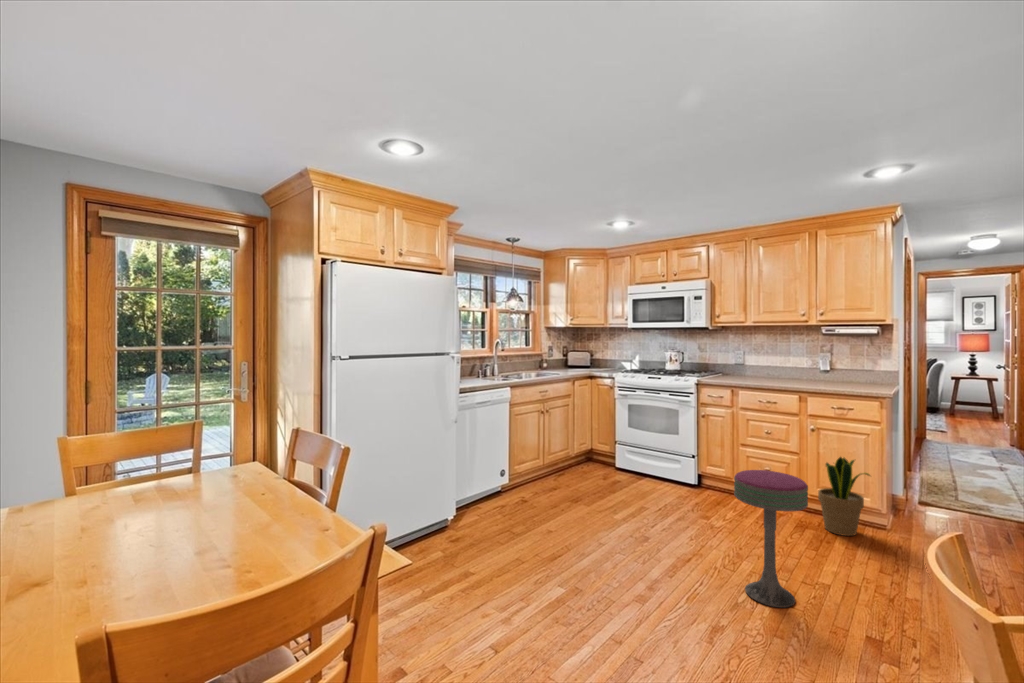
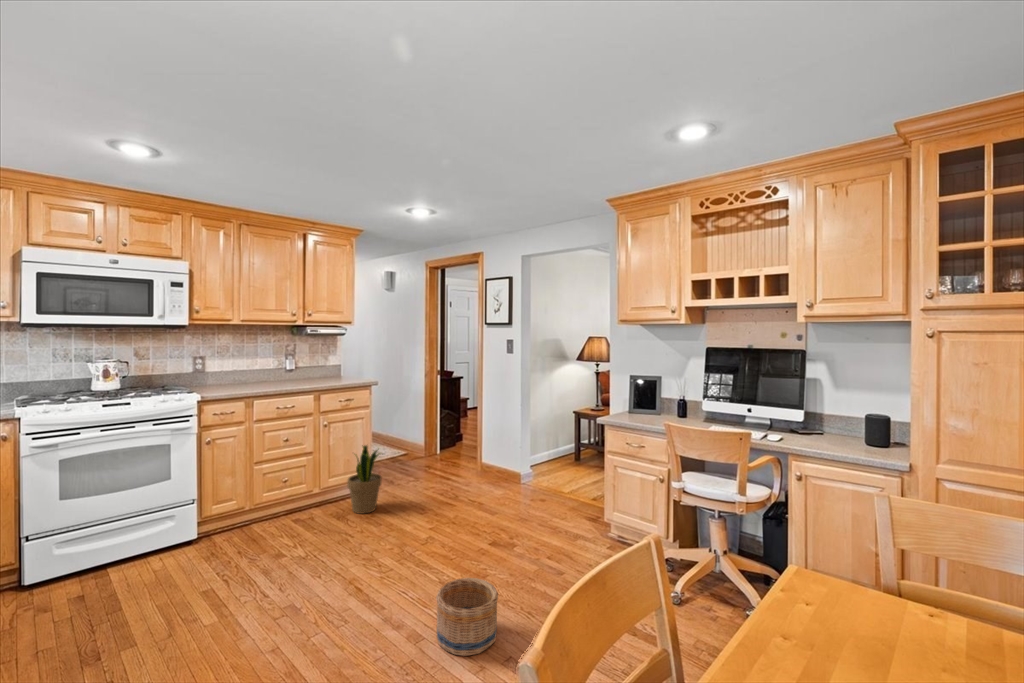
bar stool: present [734,470,808,607] -> none [403,465,462,587]
basket: none [663,572,732,652] -> present [436,578,498,656]

